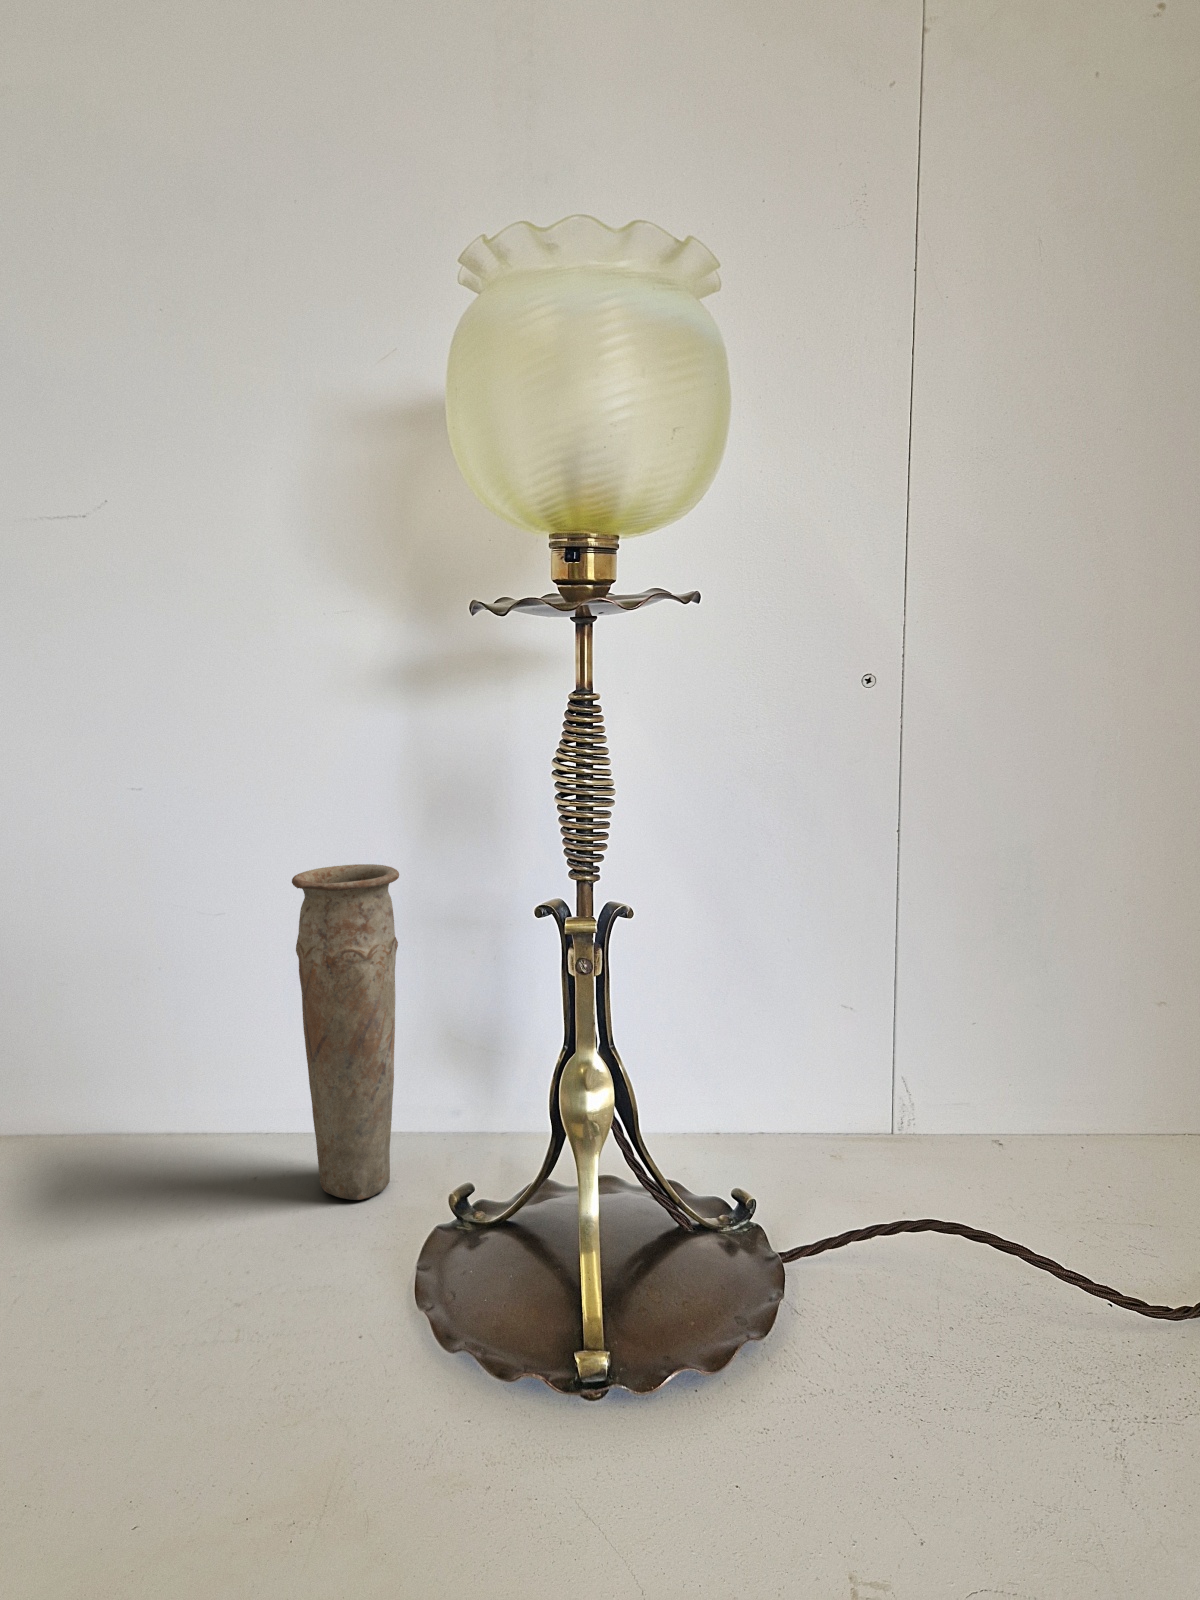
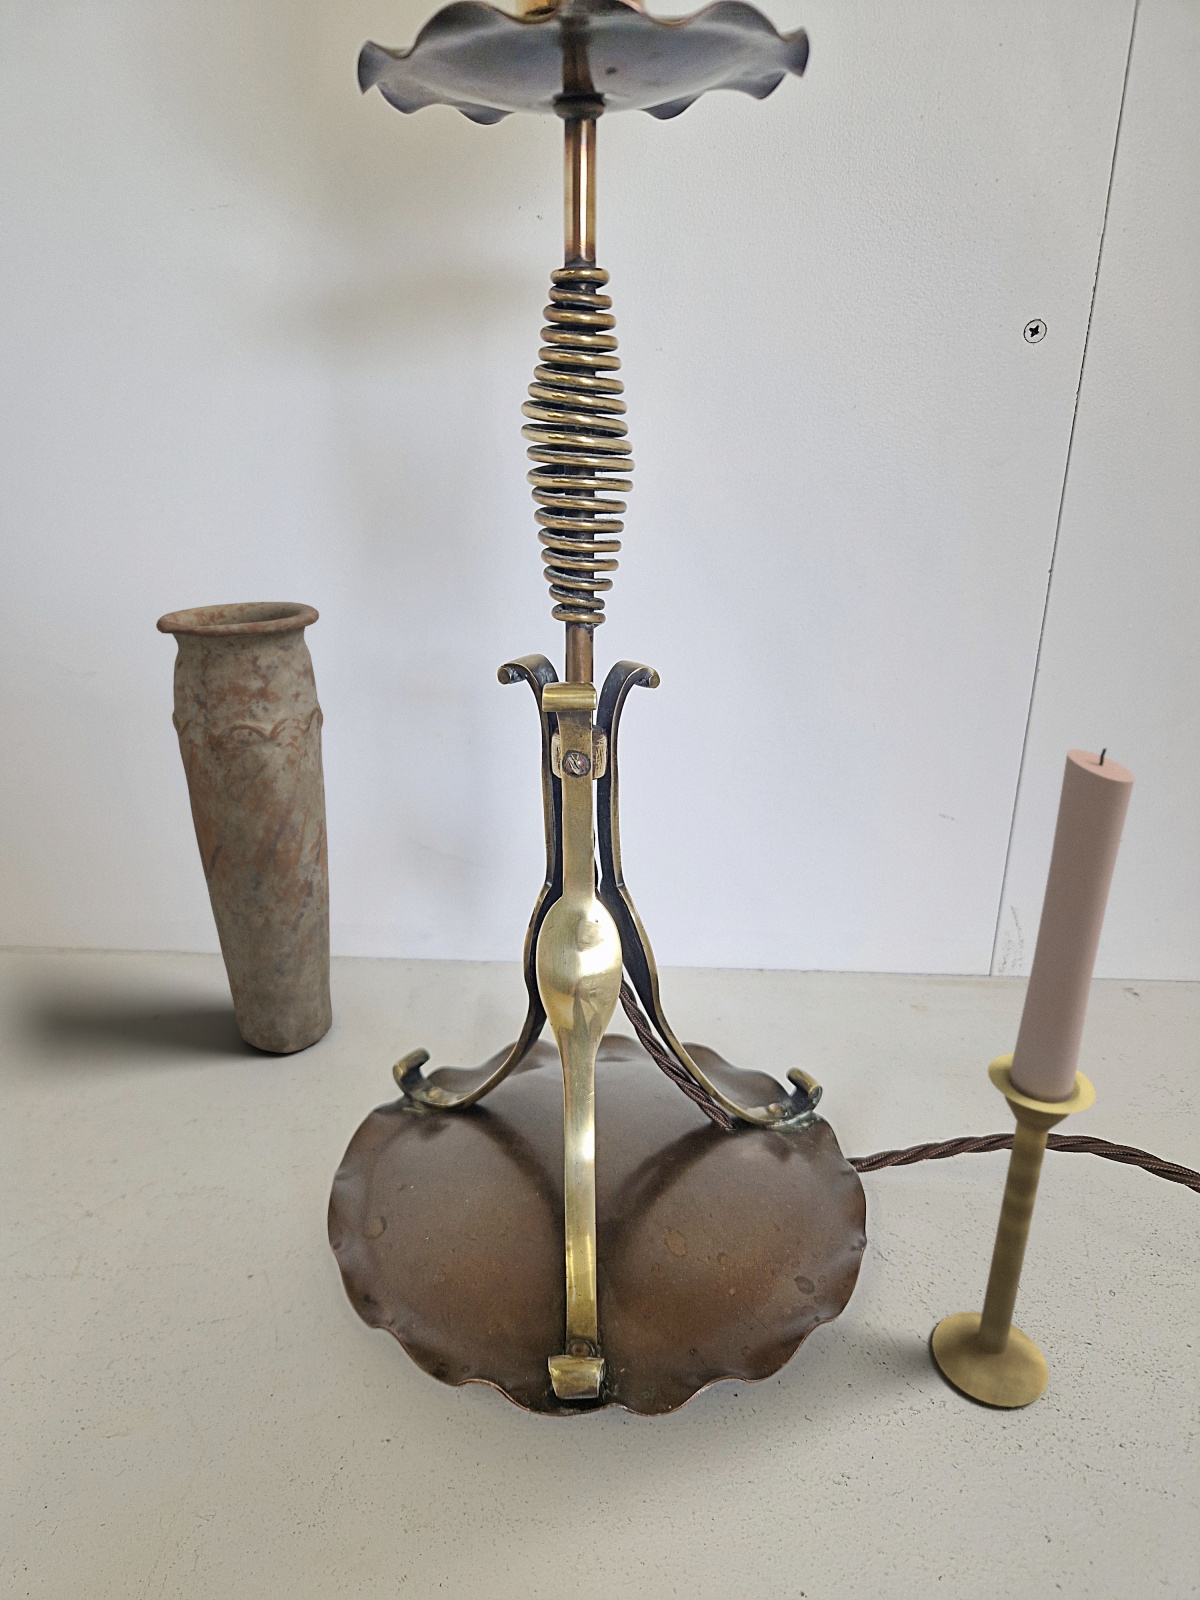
candlestick: none [828,947,903,1383] -> present [932,749,1135,1407]

